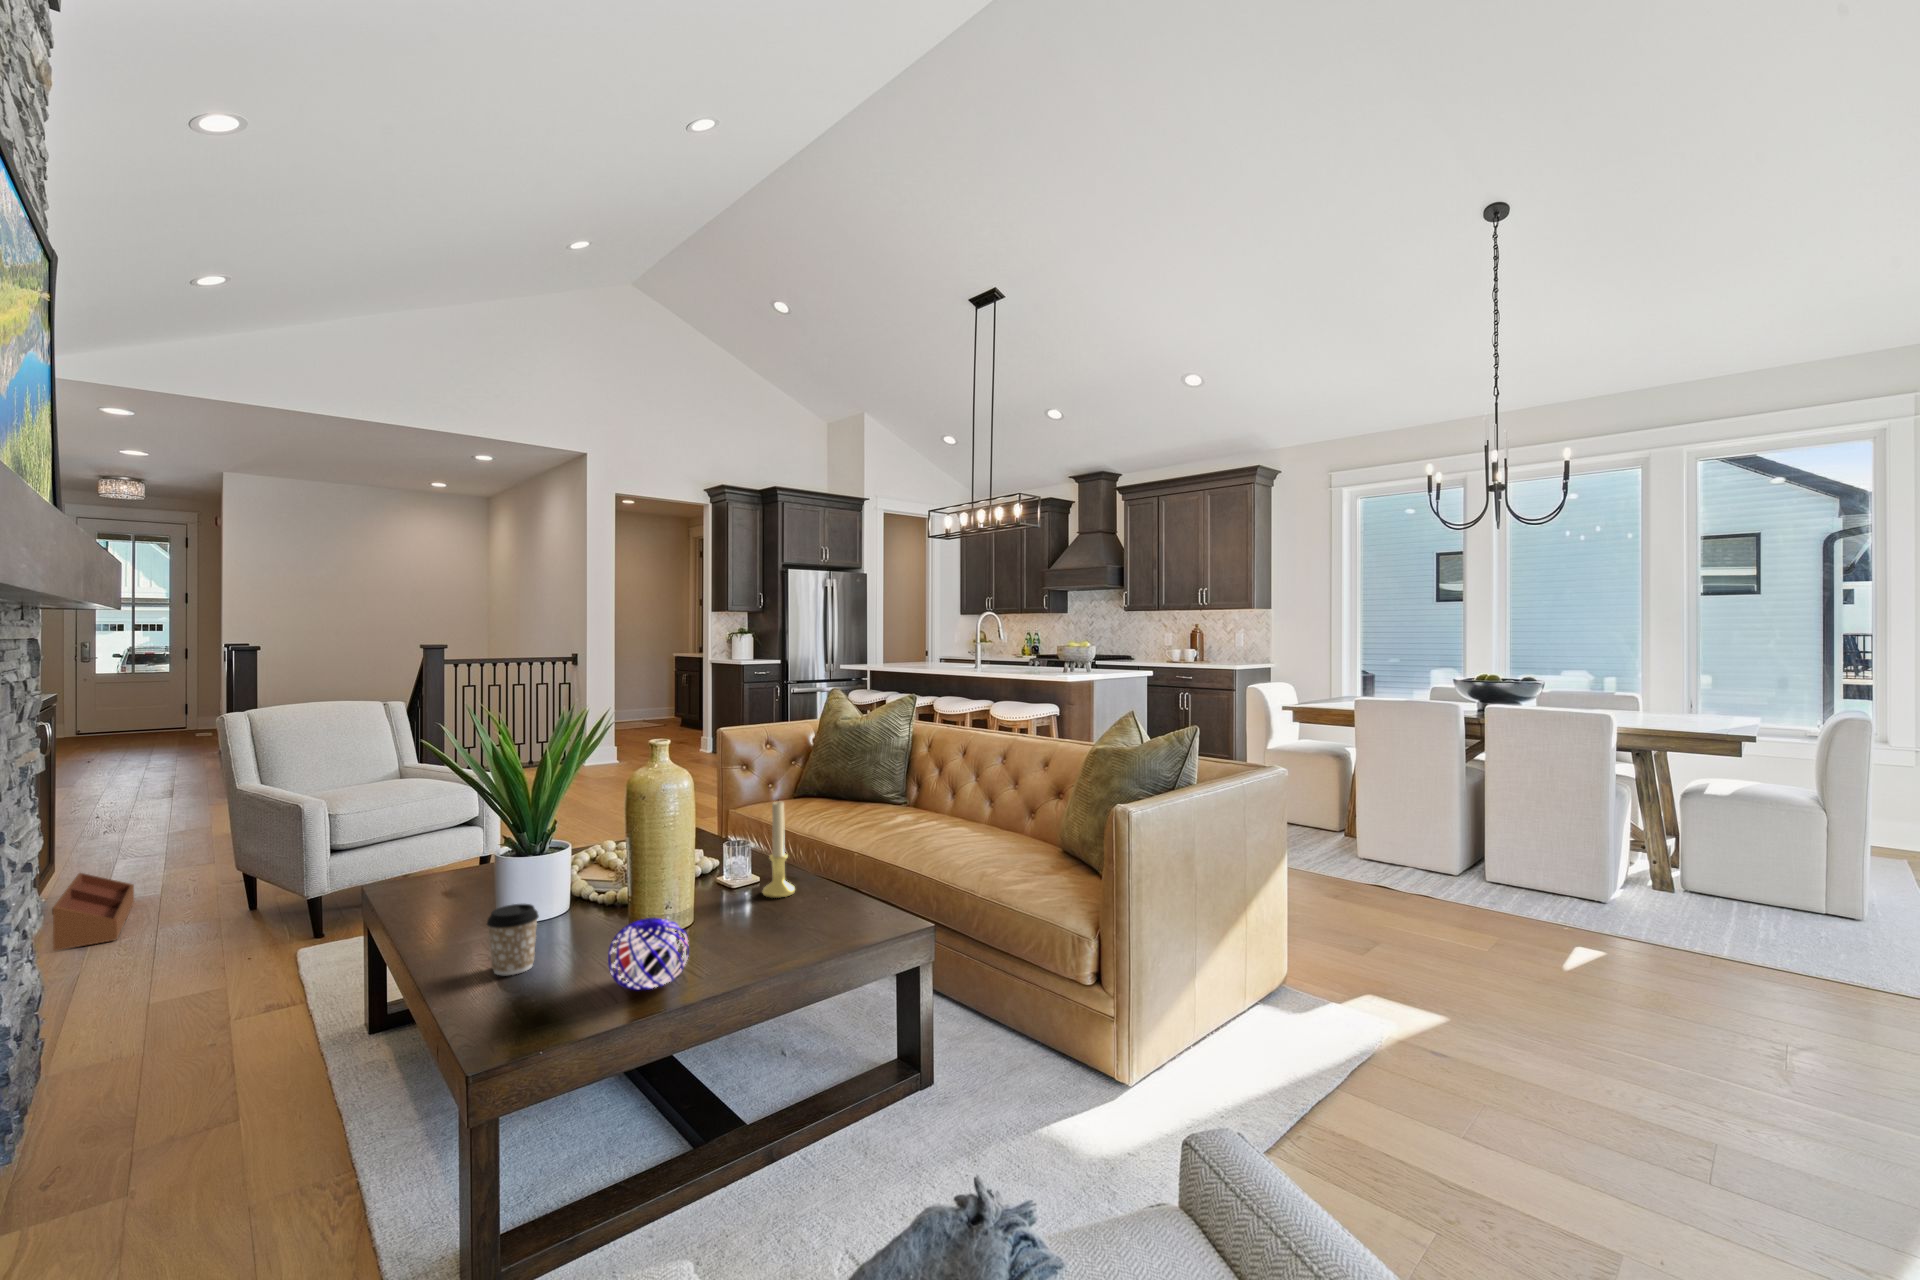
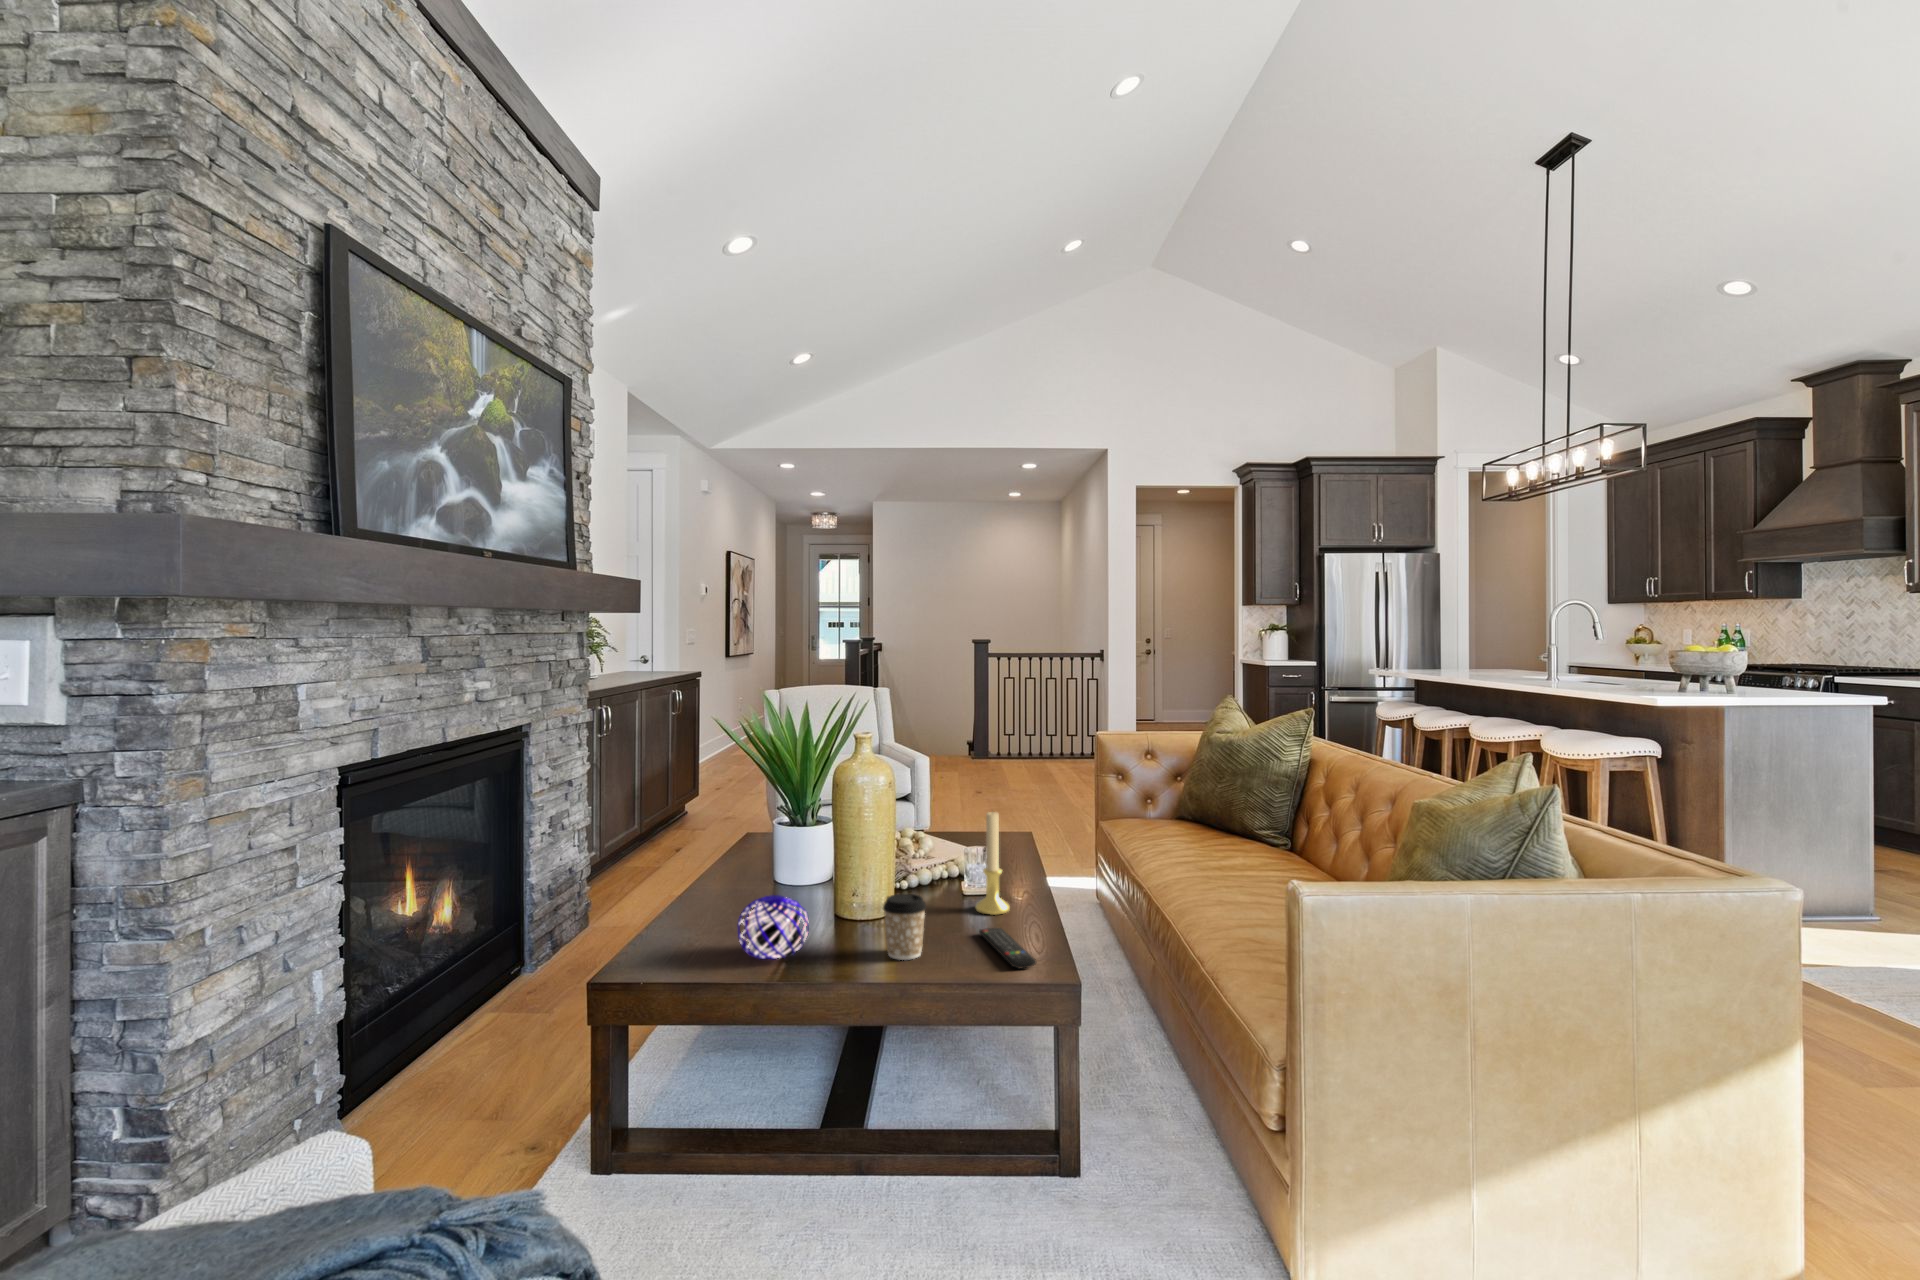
storage bin: present [52,873,134,950] -> none [649,809,713,860]
coffee cup: present [487,904,539,975] -> present [883,894,926,960]
remote control: none [804,905,893,932] -> present [979,928,1037,968]

